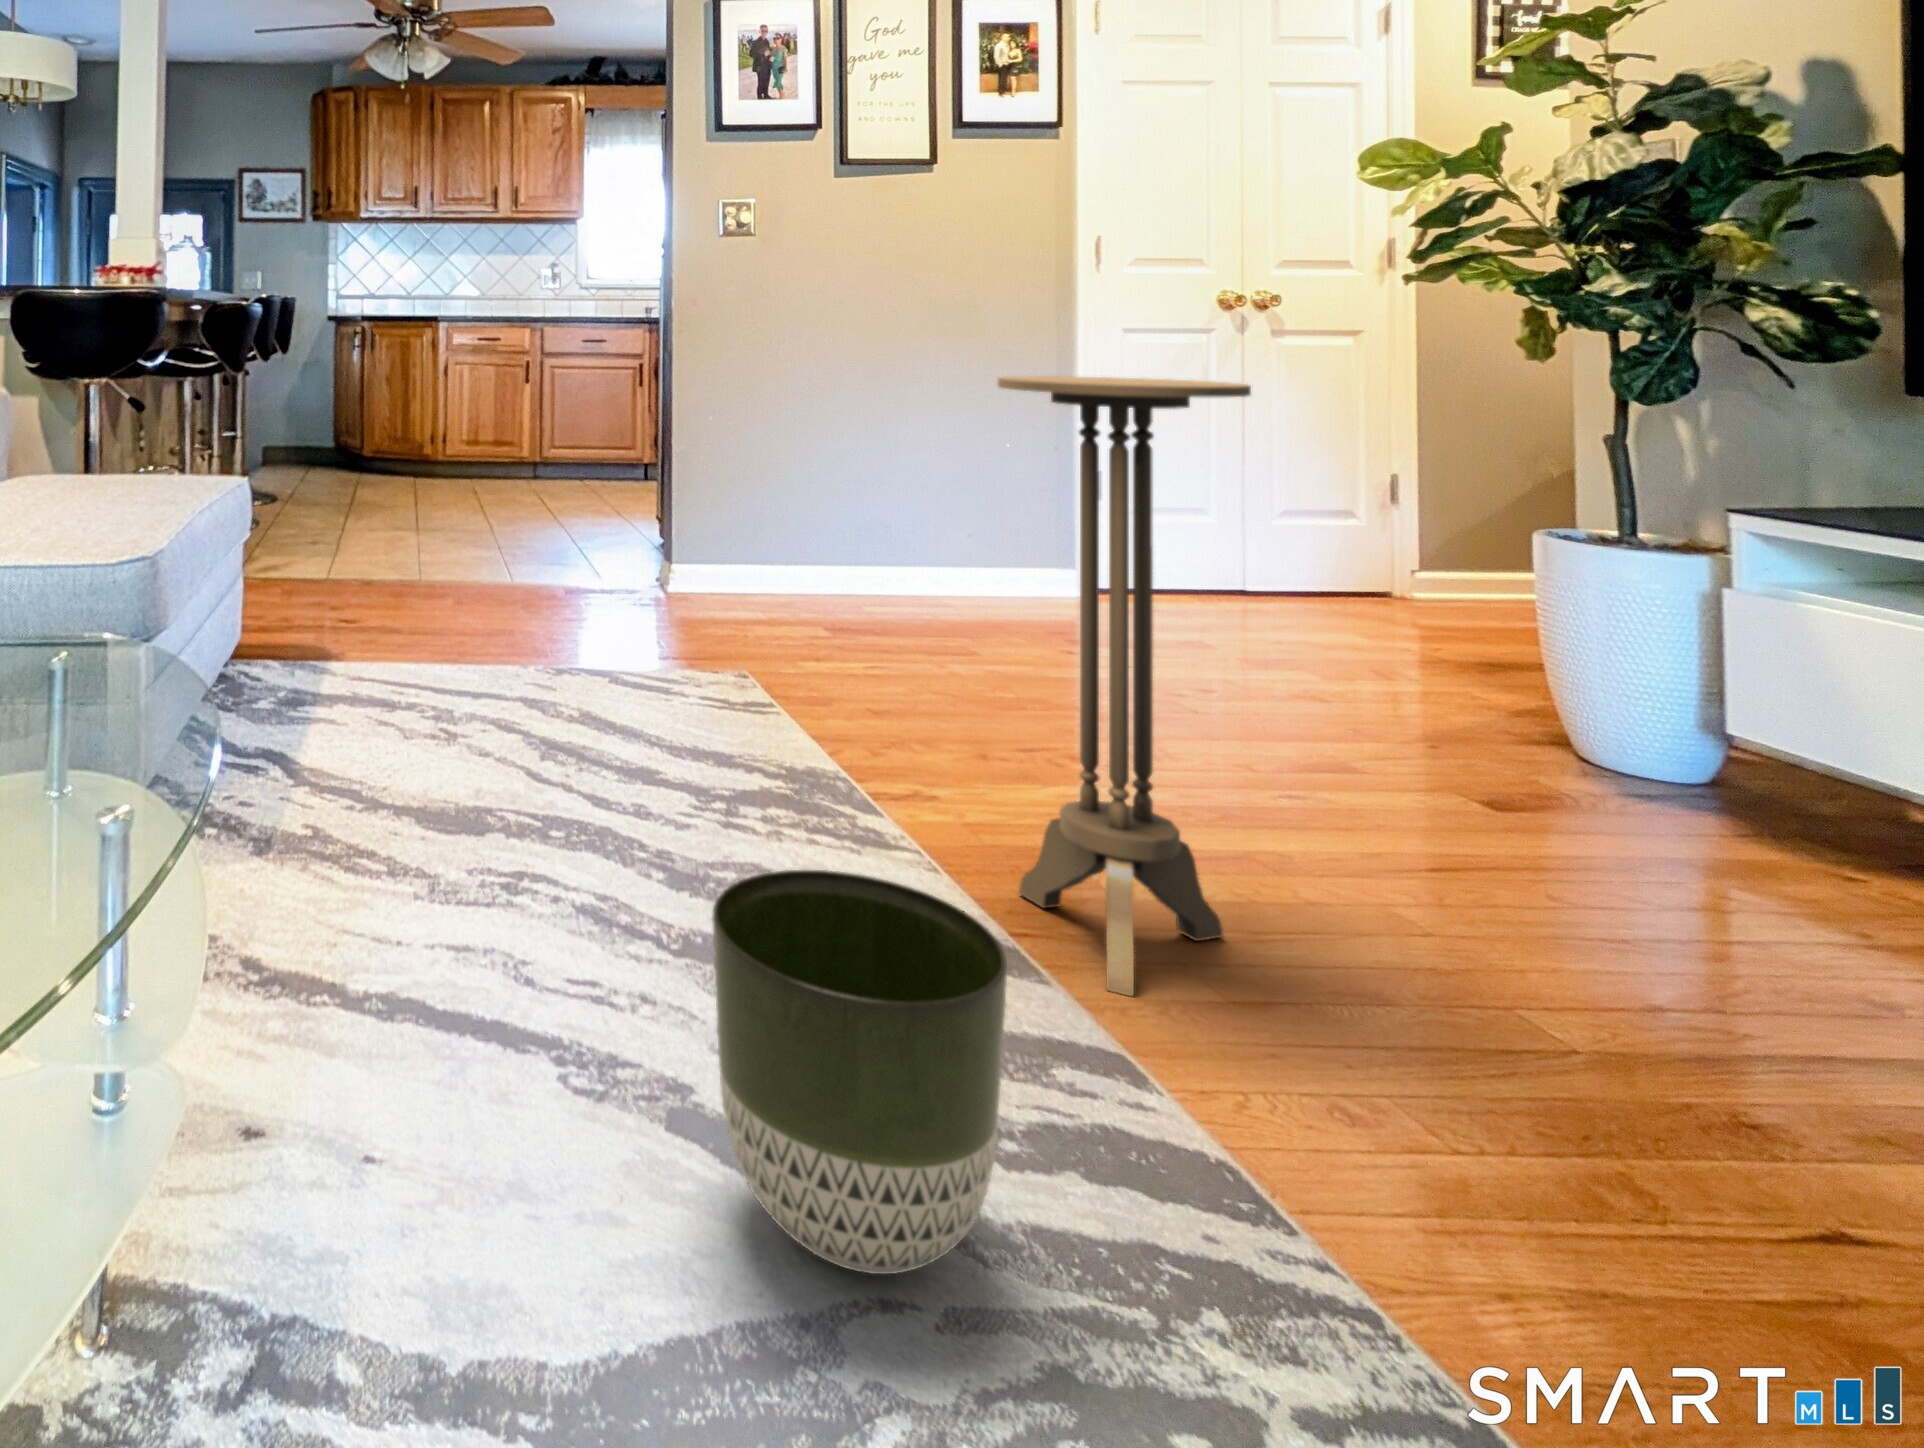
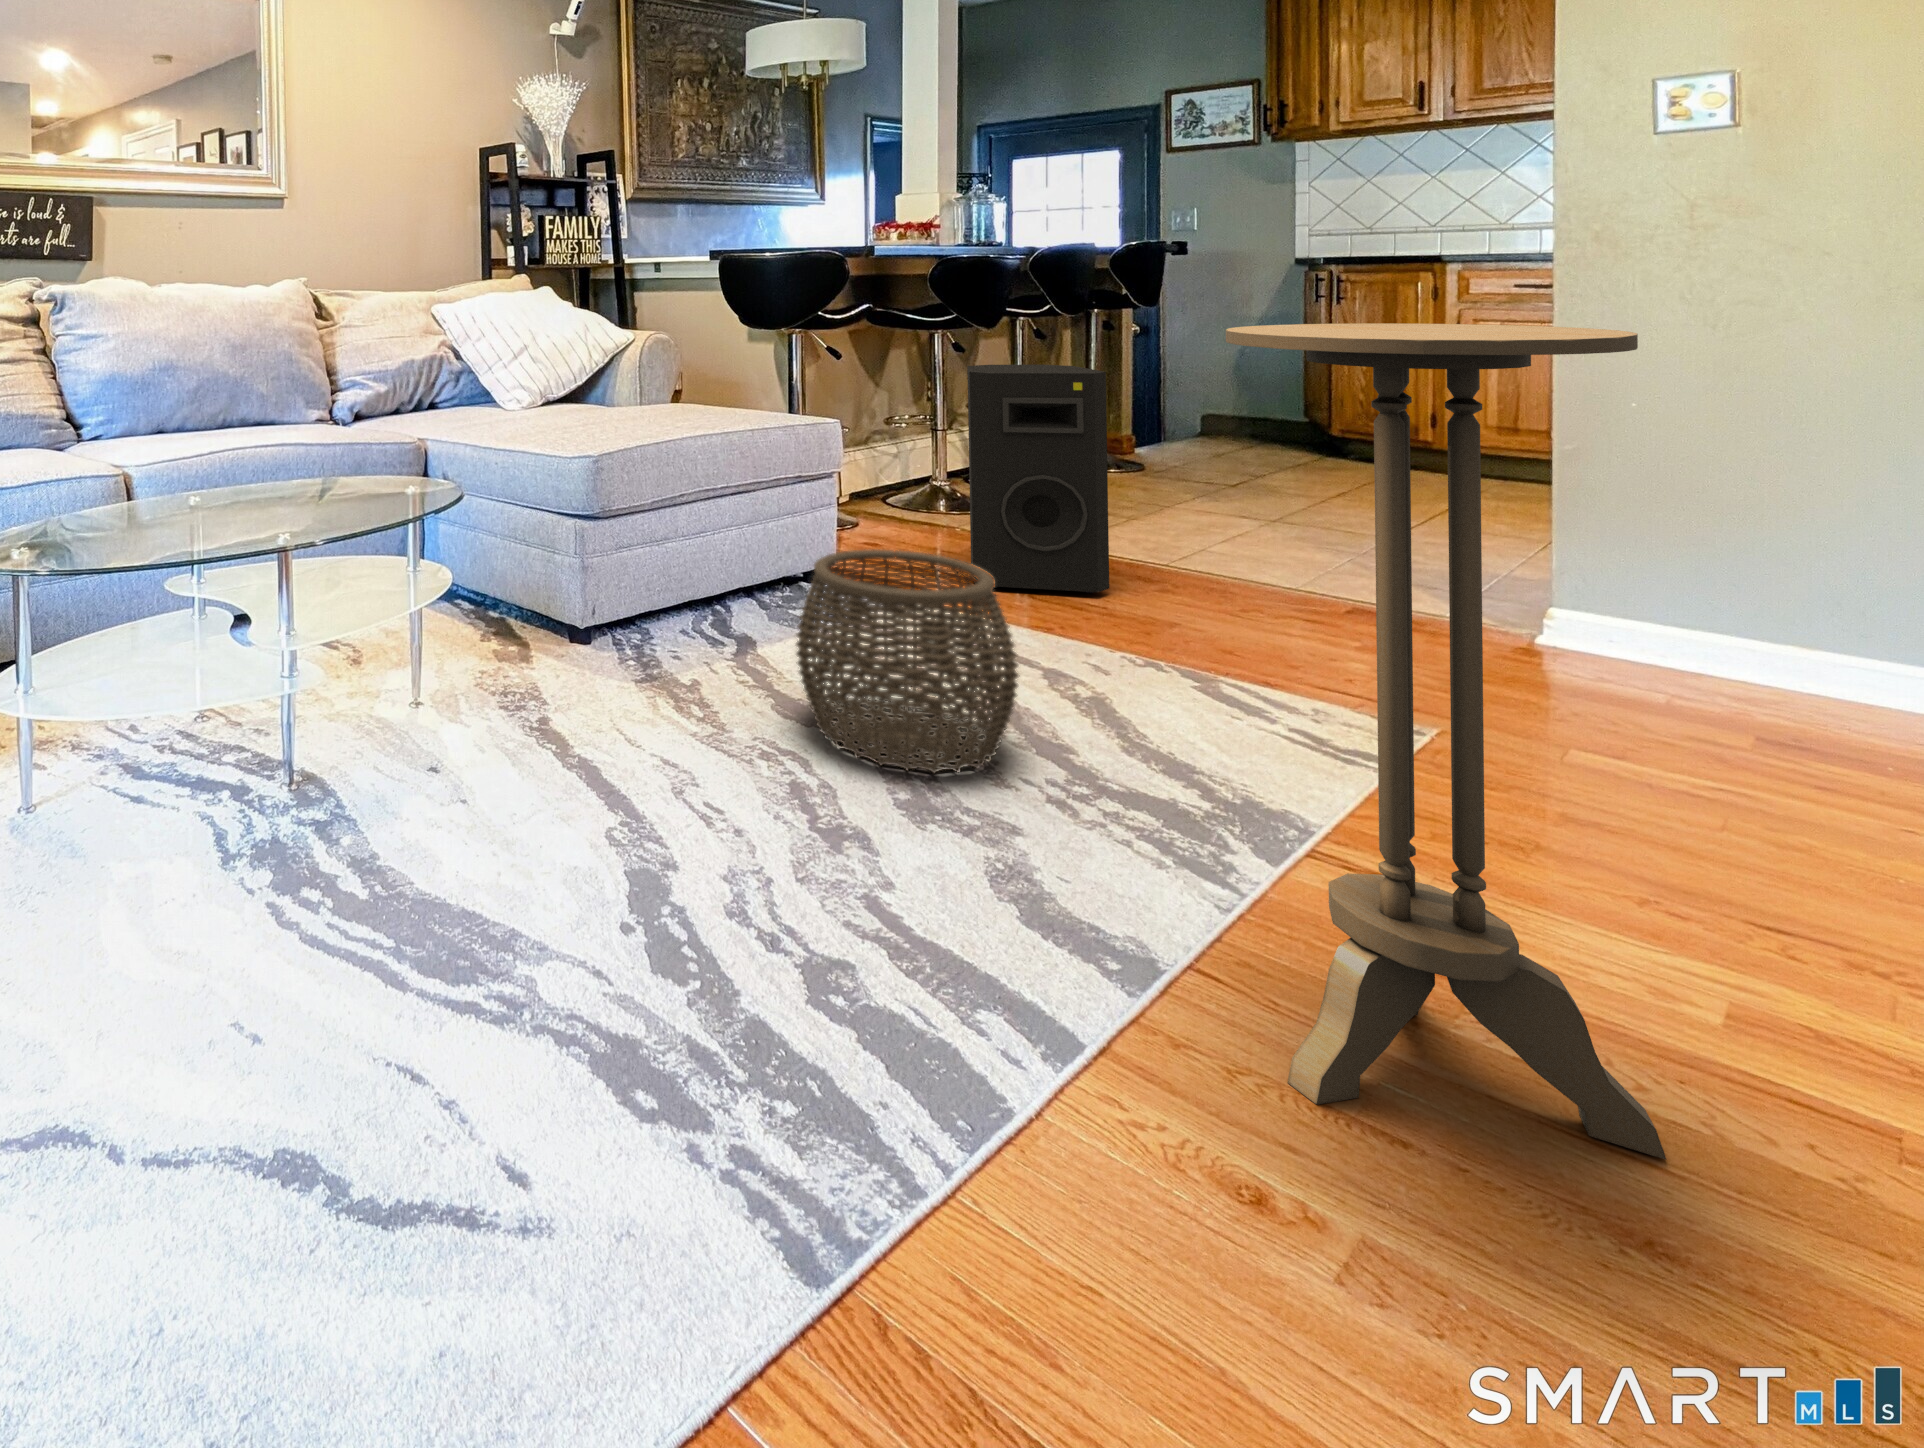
speaker: none [333,421,461,655] -> present [967,365,1109,593]
woven basket: none [444,621,663,859] -> present [796,549,1020,773]
planter: present [712,870,1007,1274] -> none [511,727,740,1045]

